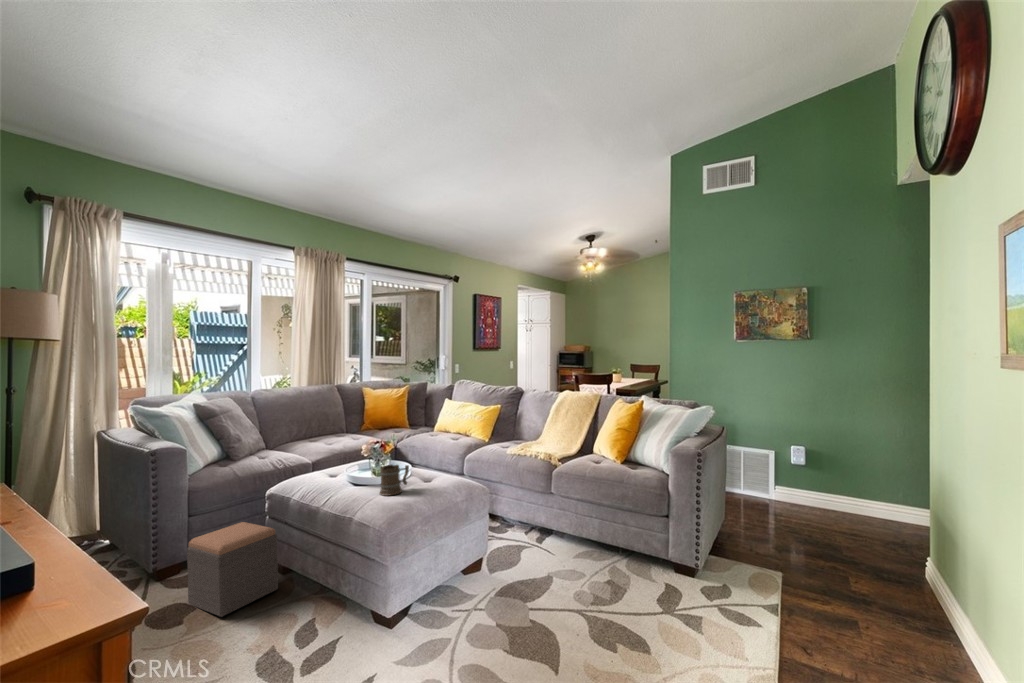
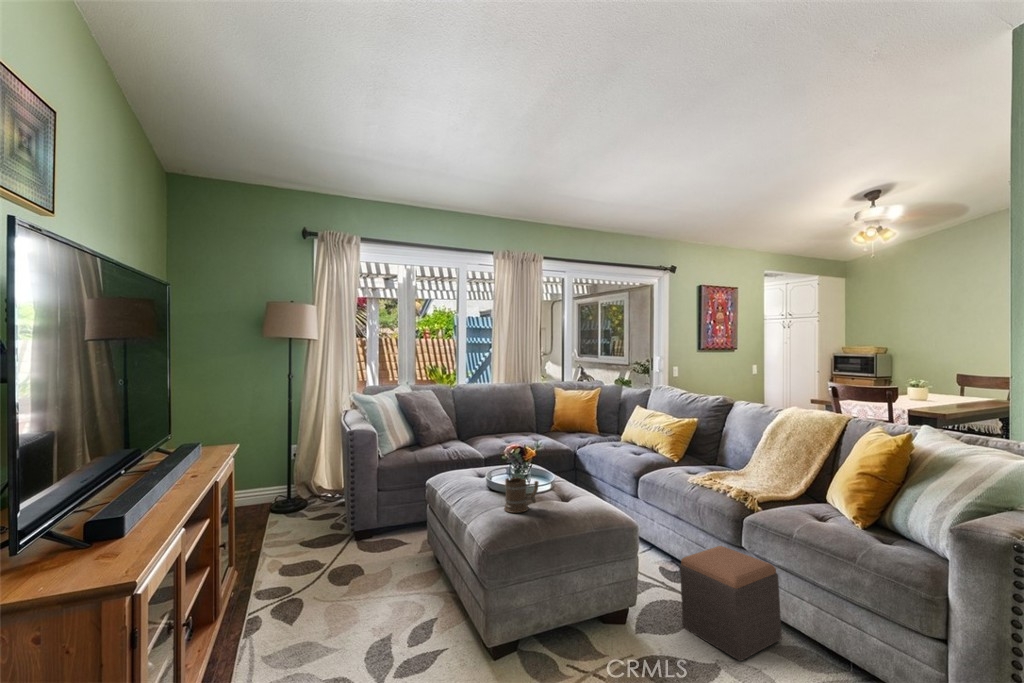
footstool: present [187,522,278,617] -> present [680,546,782,661]

